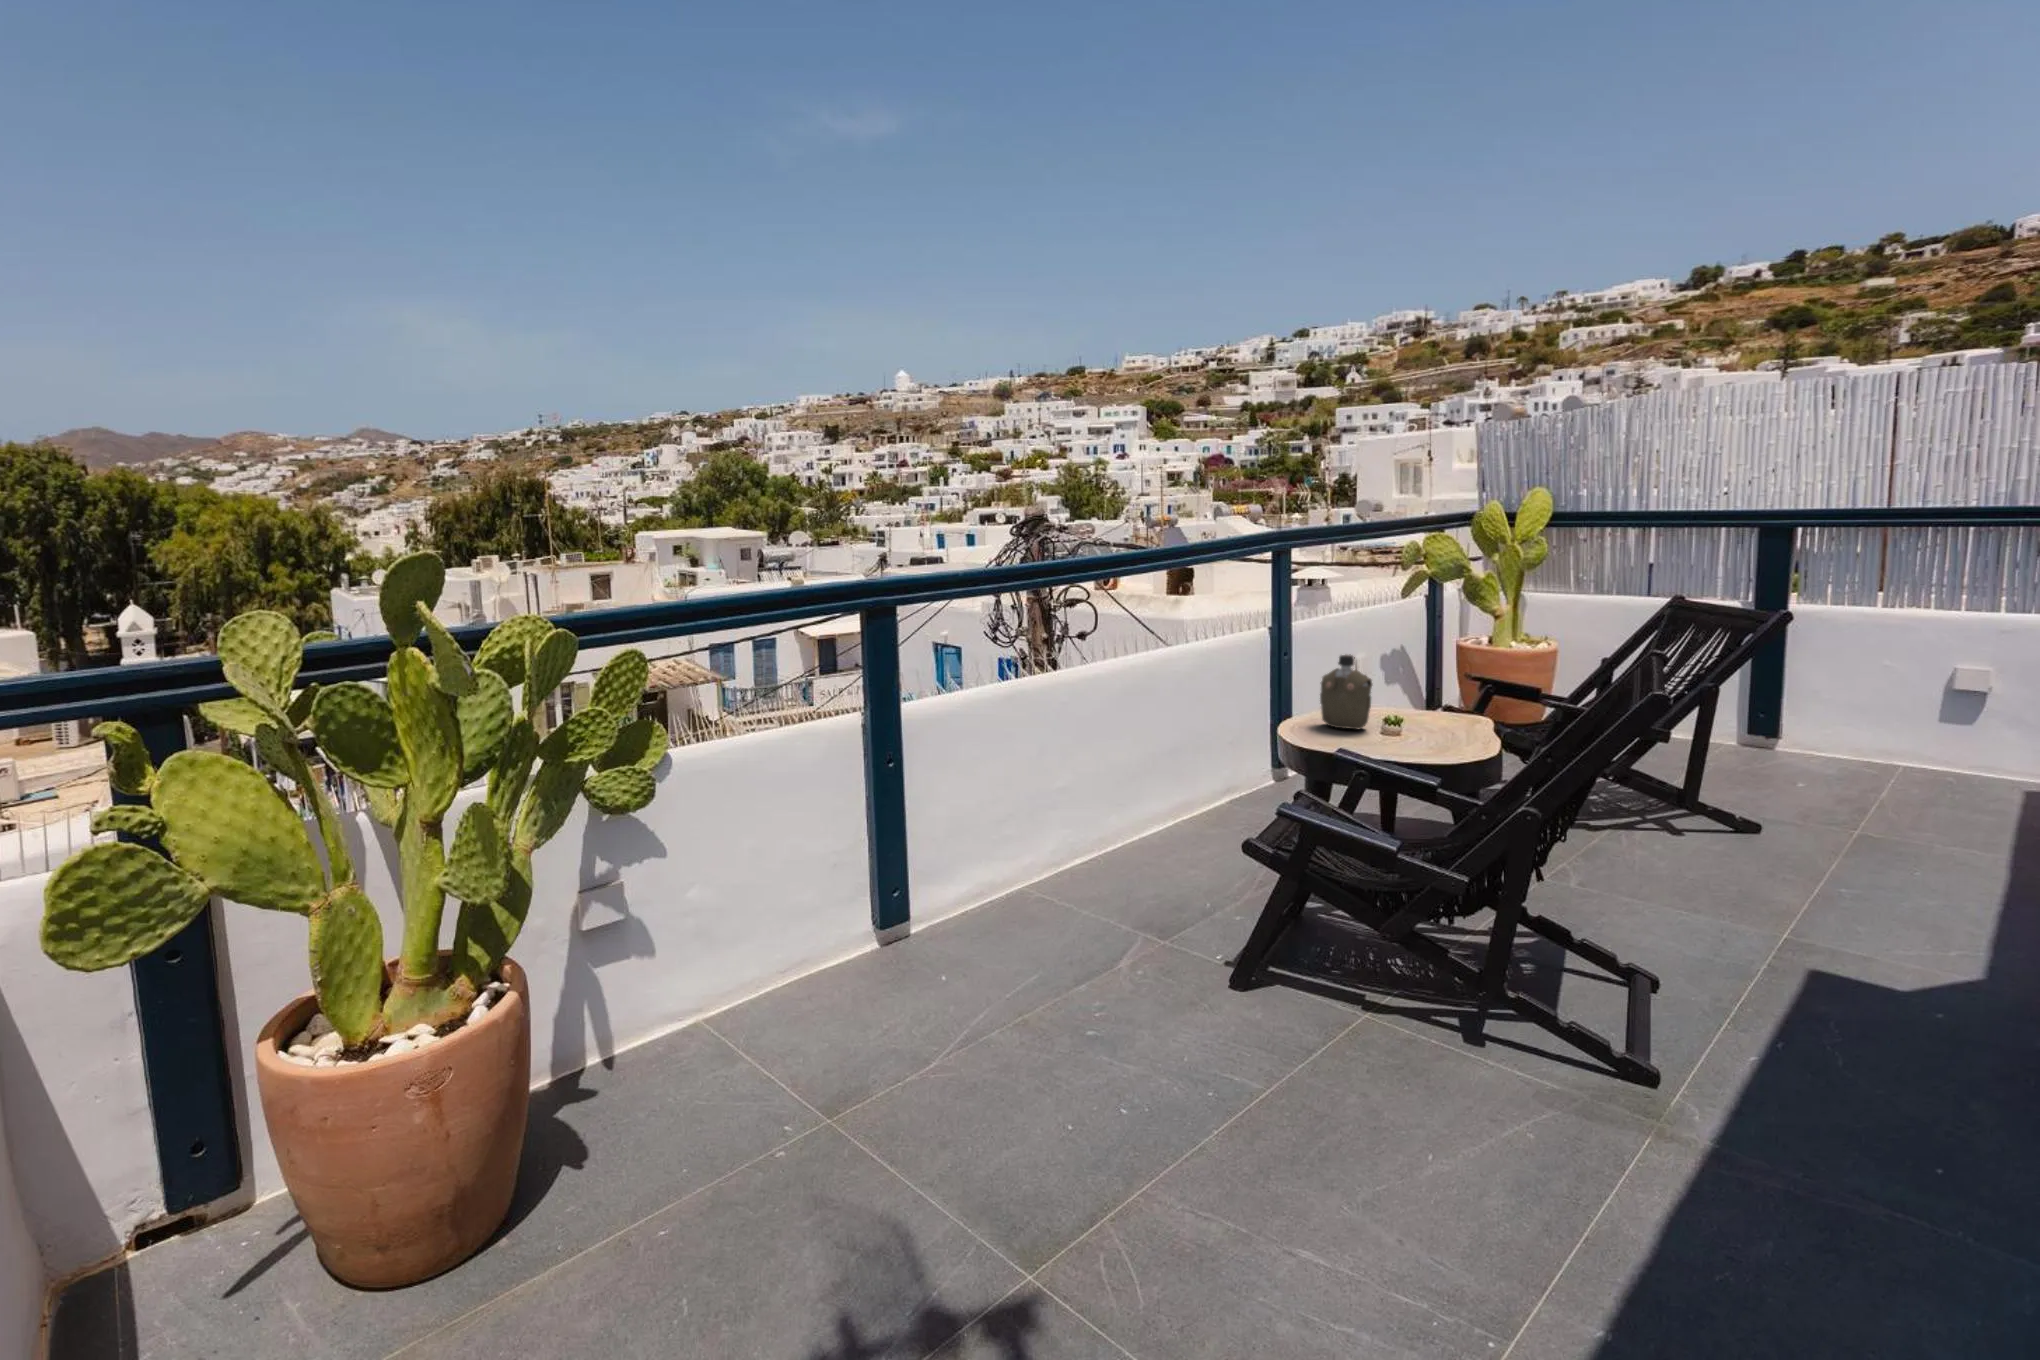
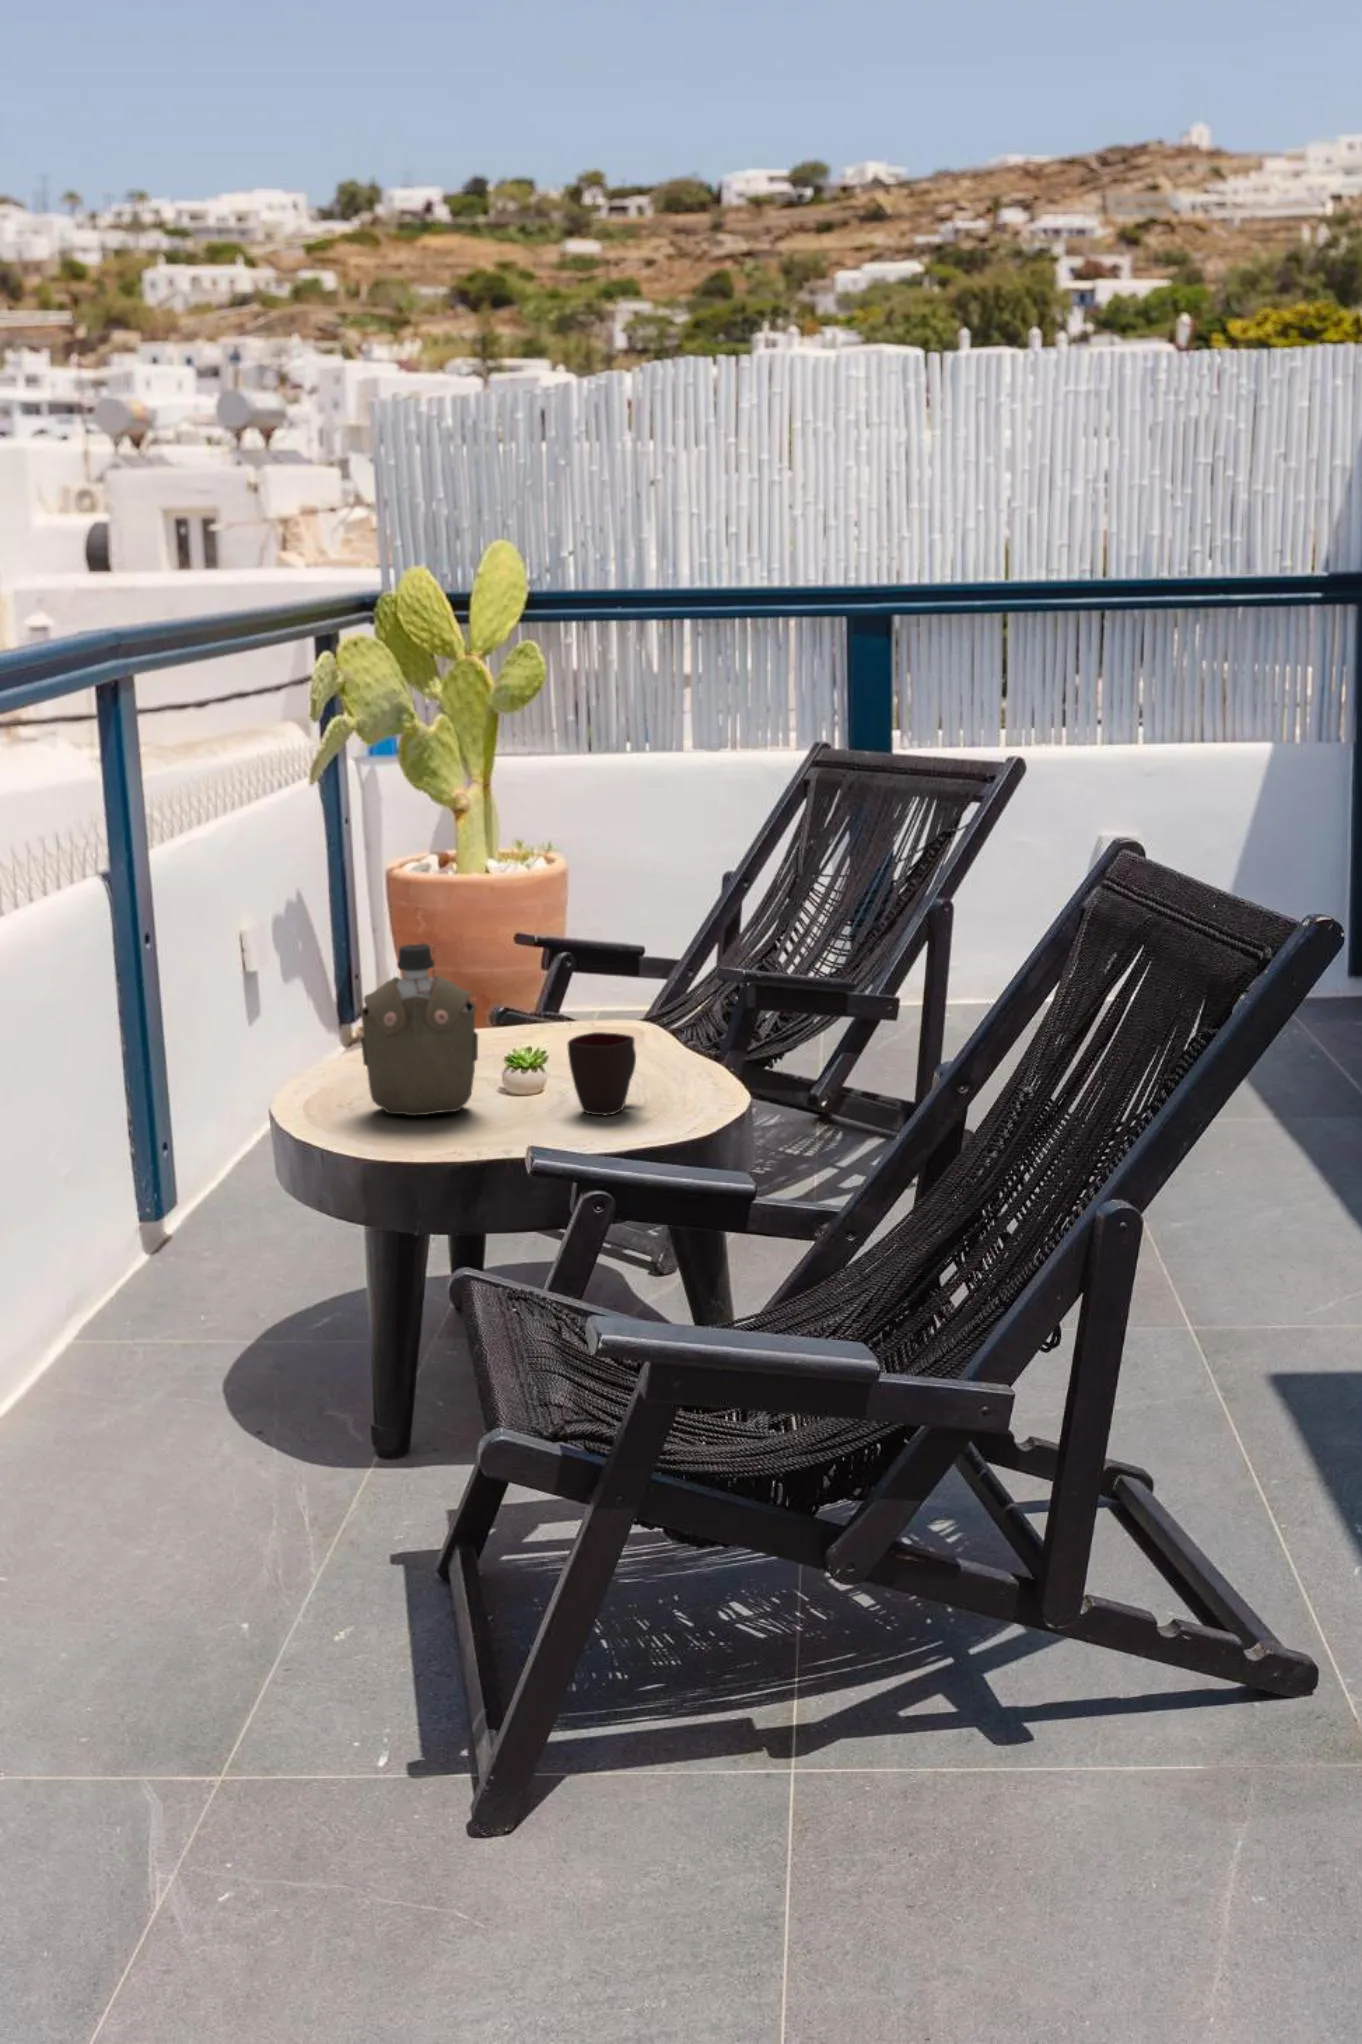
cup: none [1411,705,1450,742] -> present [568,1032,636,1115]

